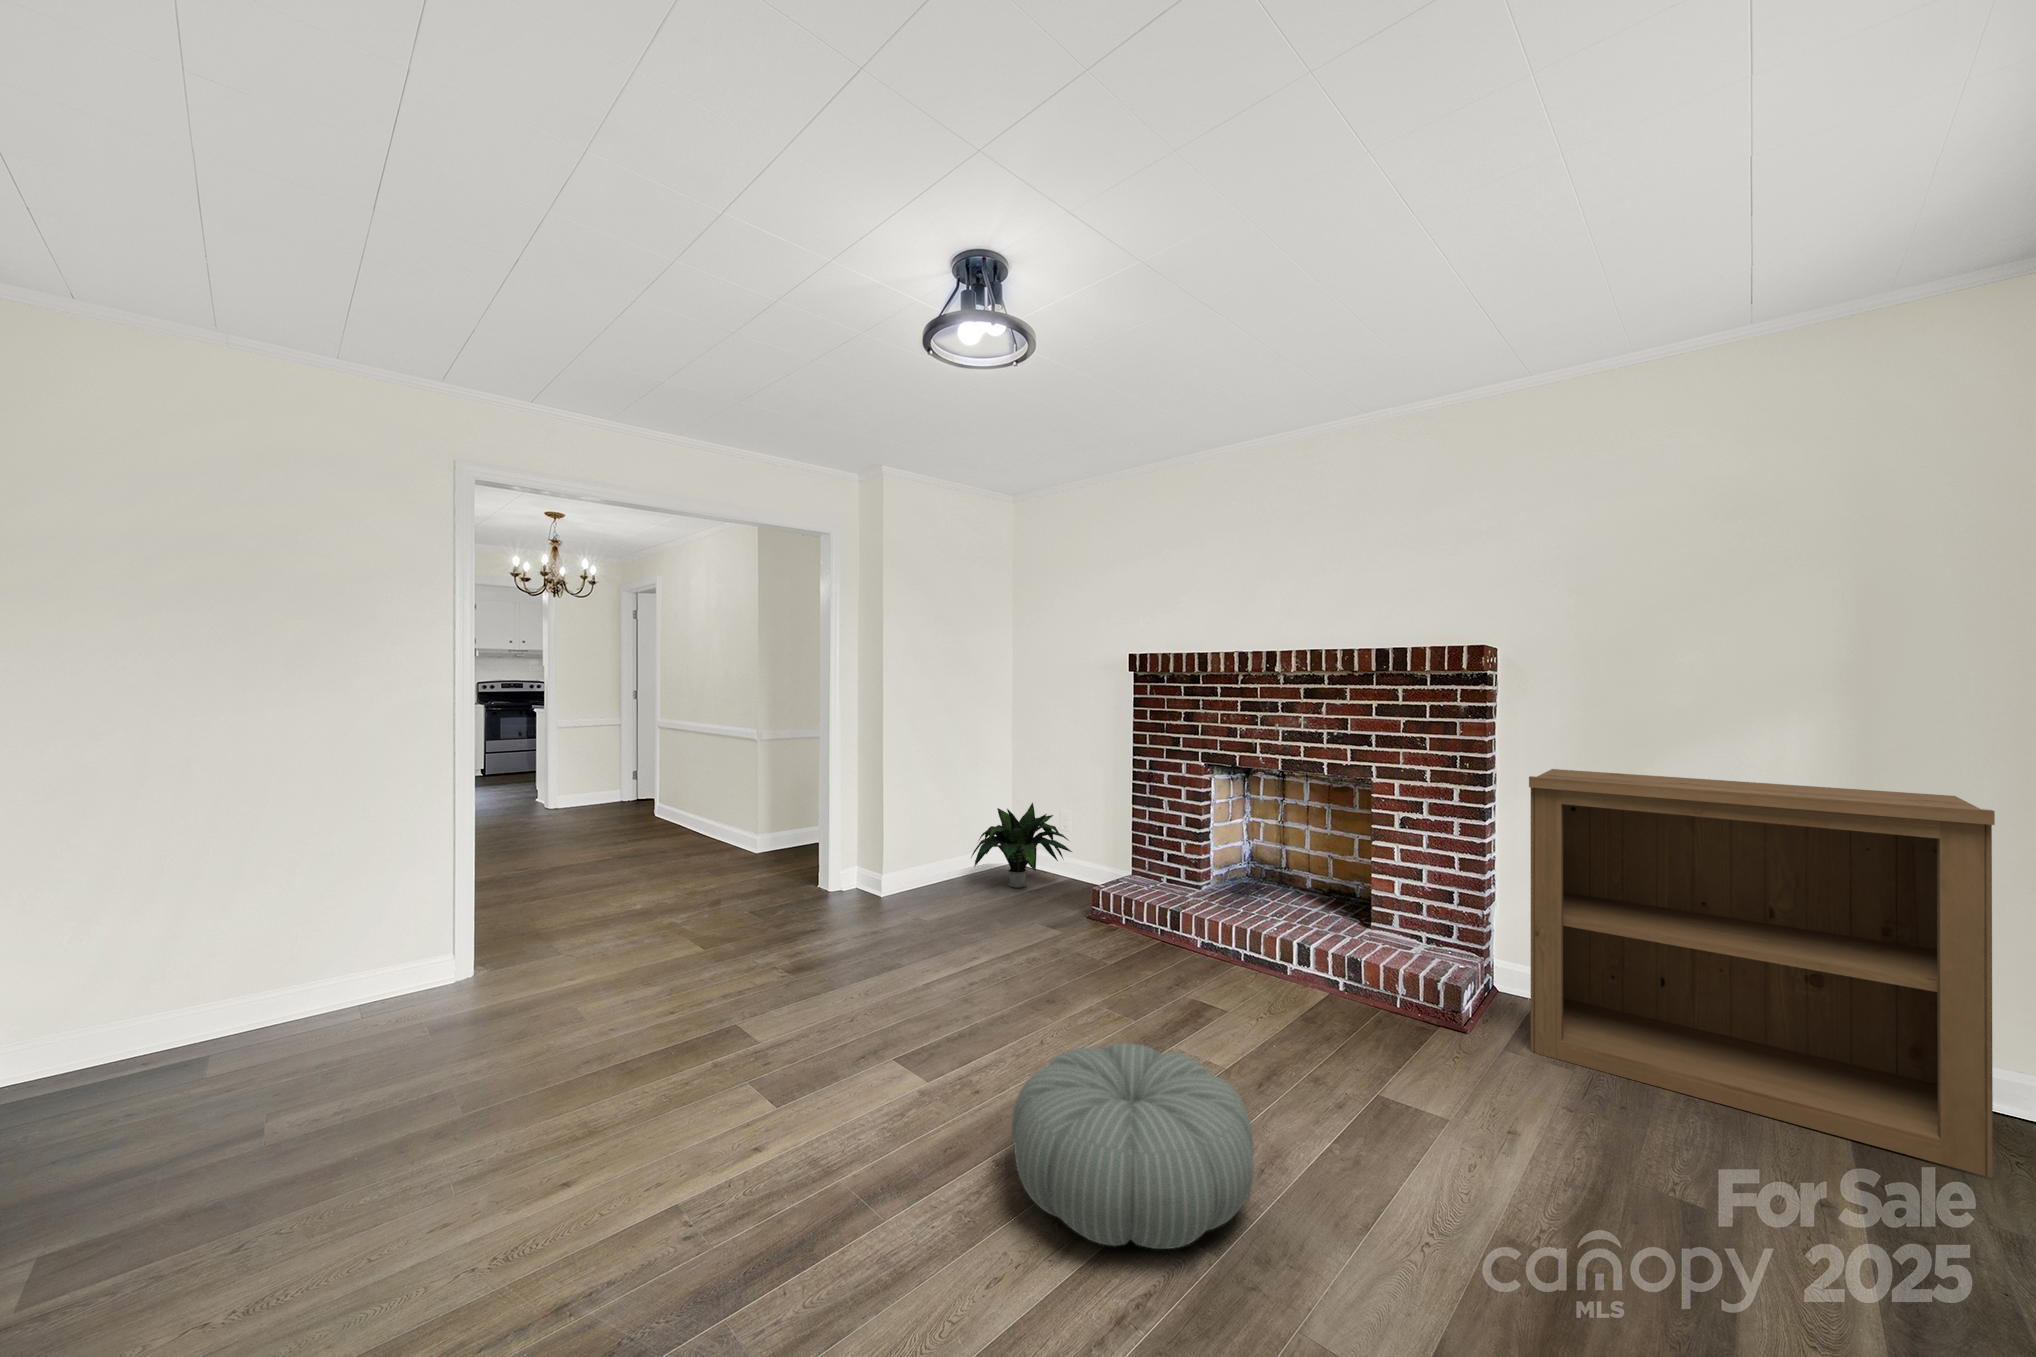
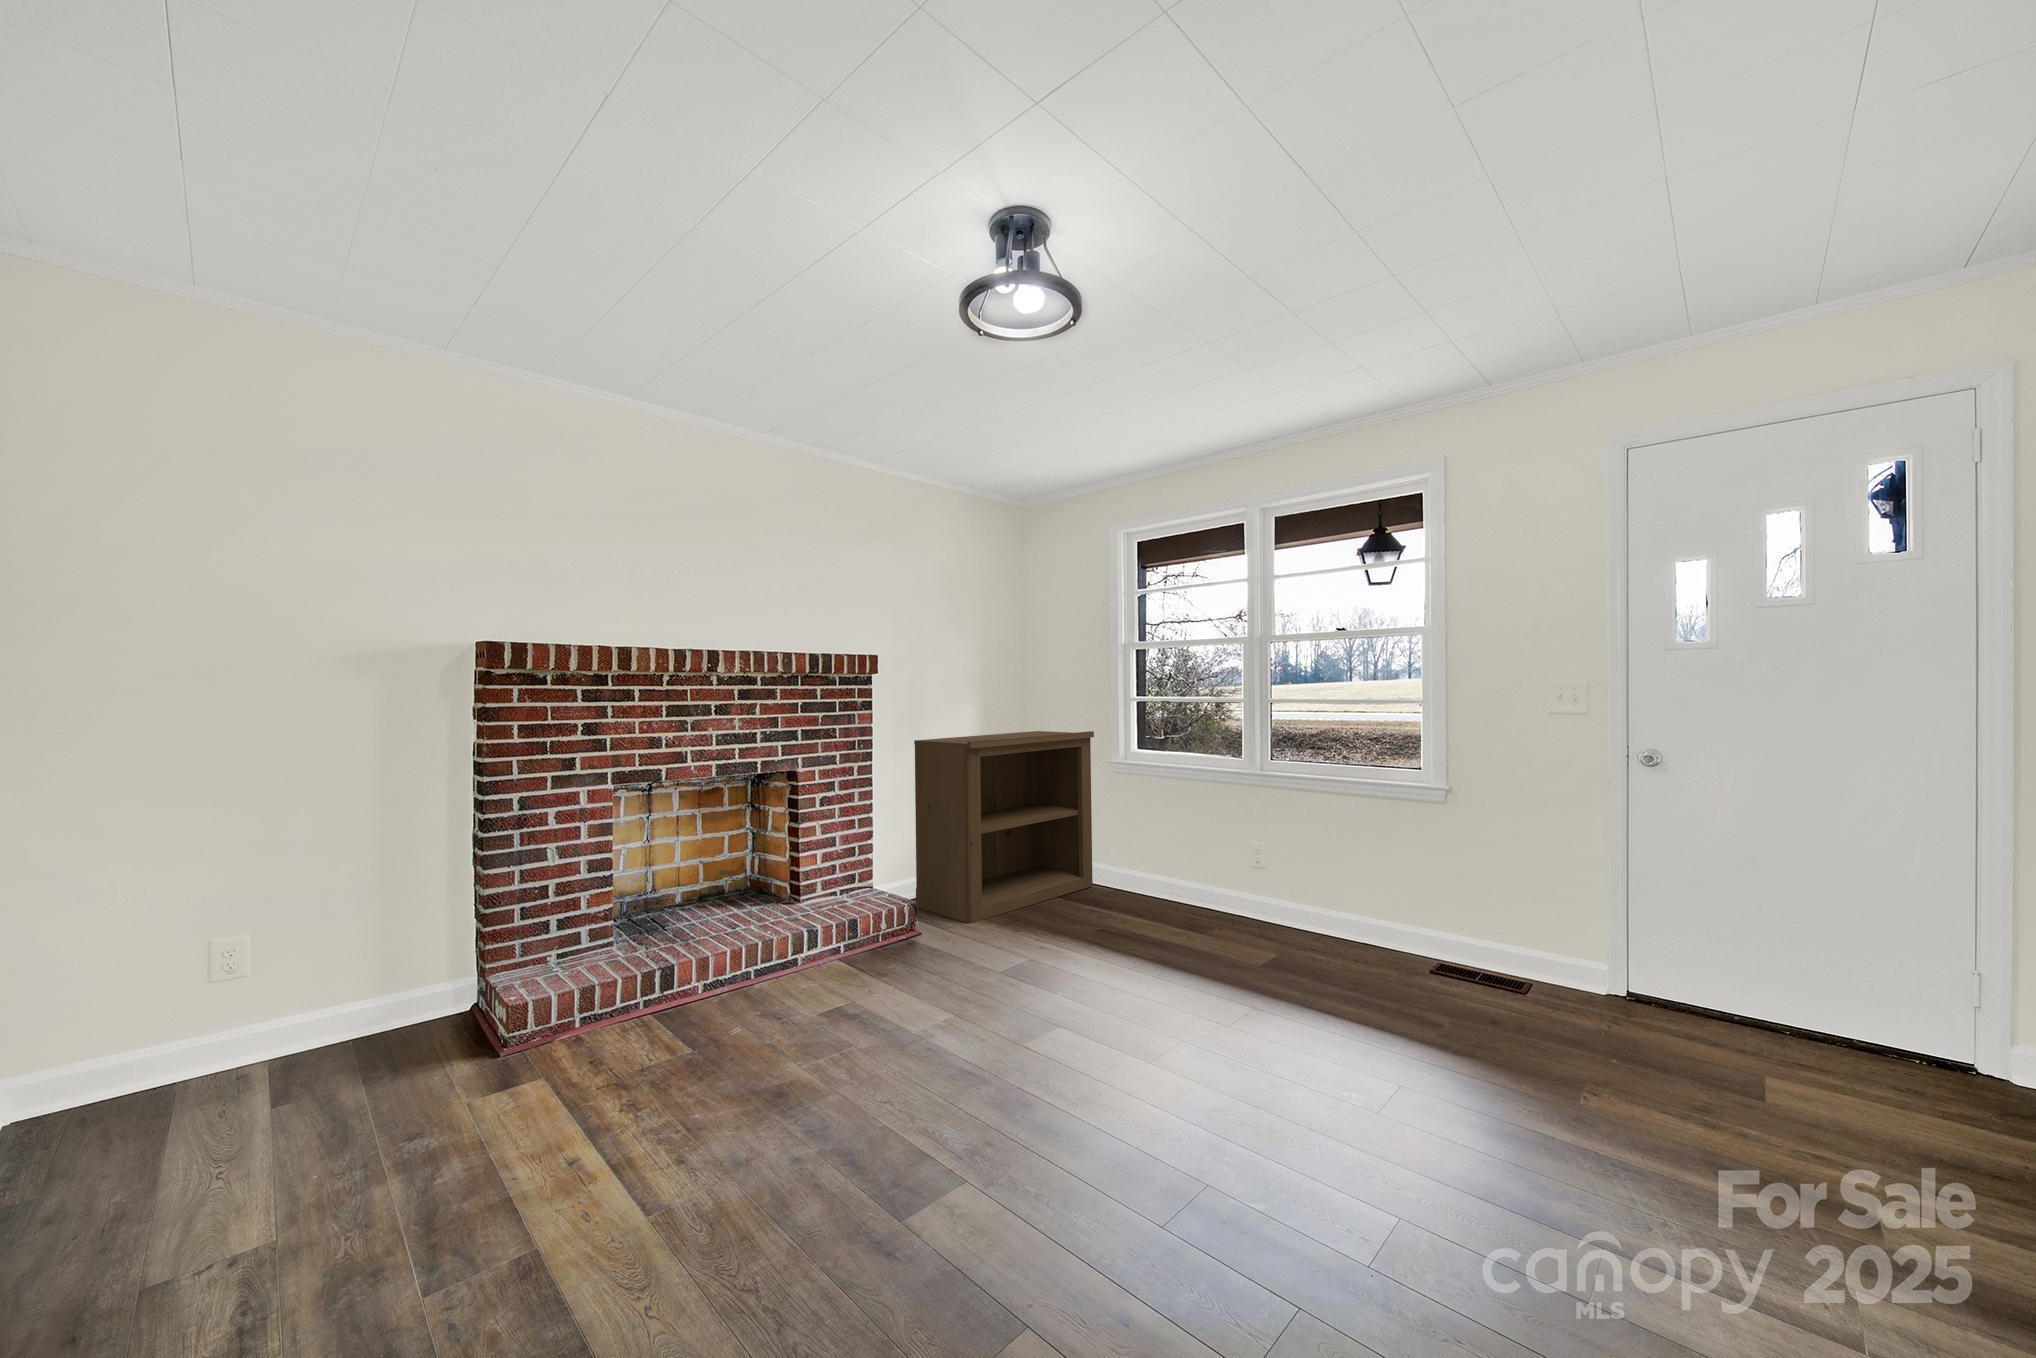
potted plant: present [971,803,1072,888] -> none [86,919,378,1103]
pouf: present [1012,1043,1254,1249] -> none [1043,959,1231,1093]

